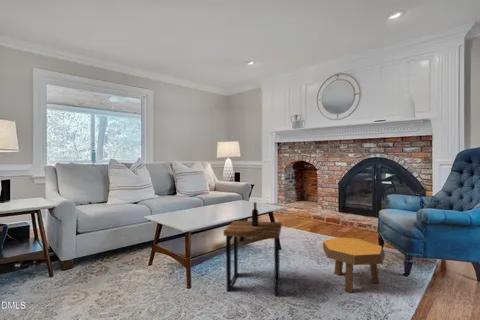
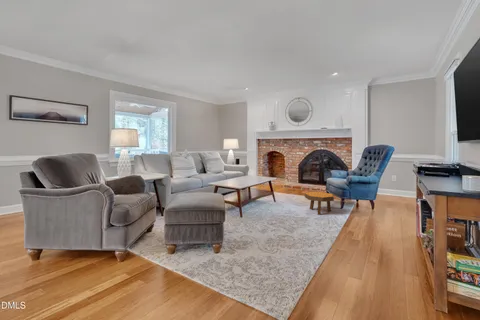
side table: present [224,203,282,296] -> none [262,174,291,218]

